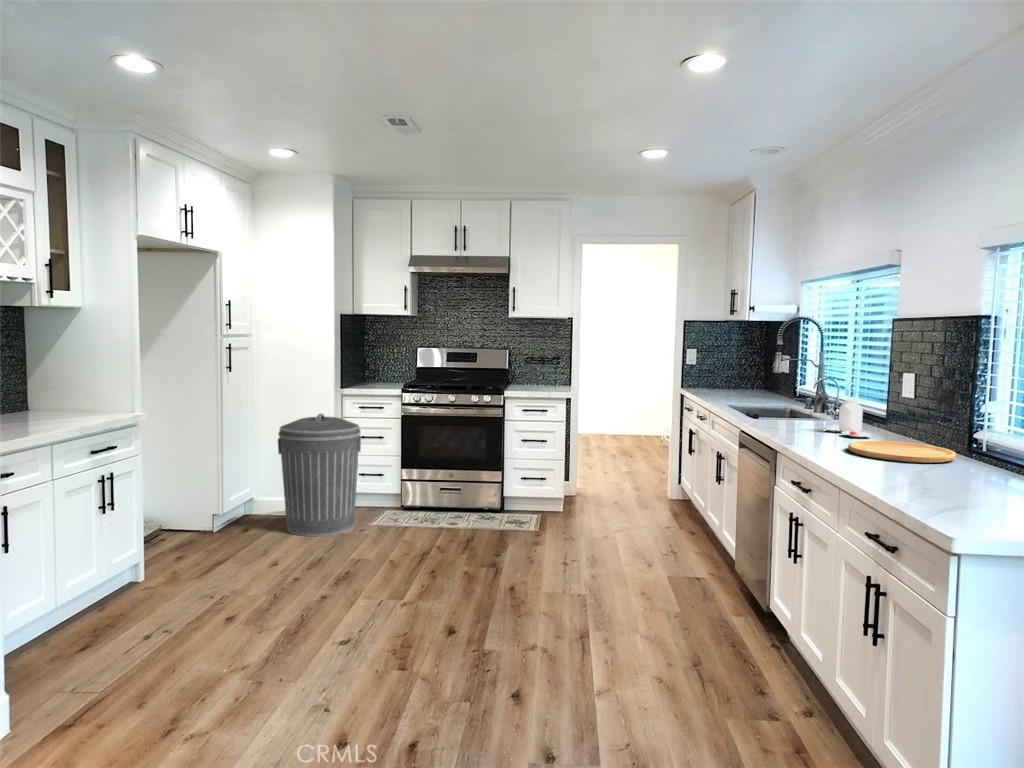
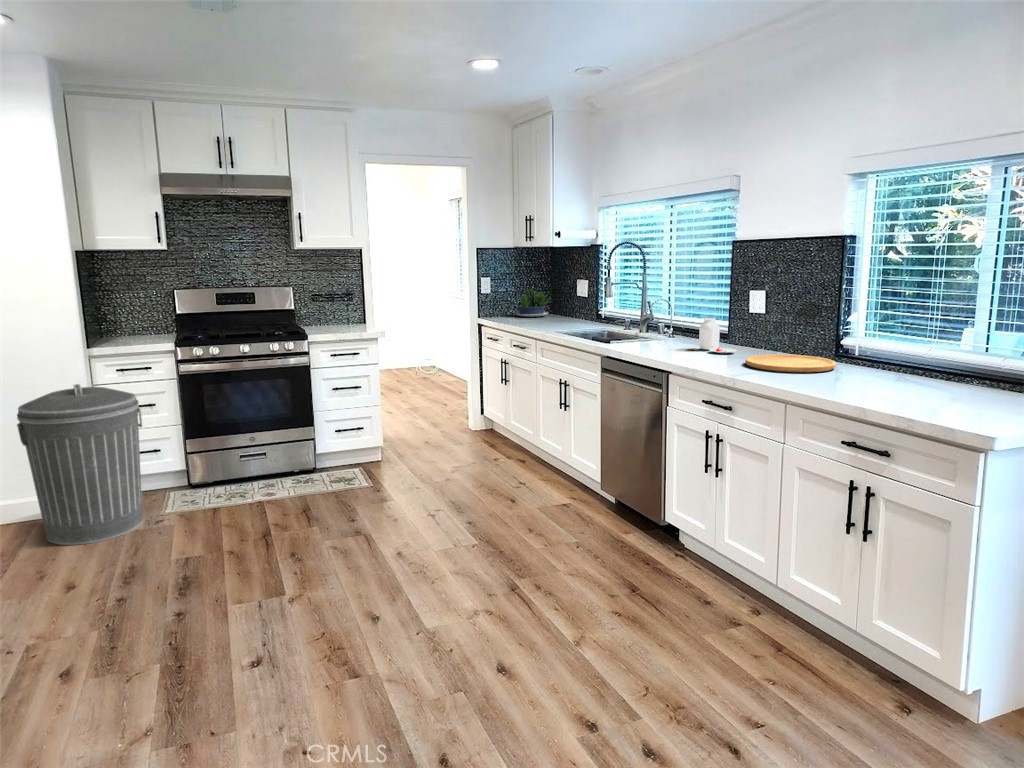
potted plant: none [721,363,764,391] -> present [515,289,549,317]

